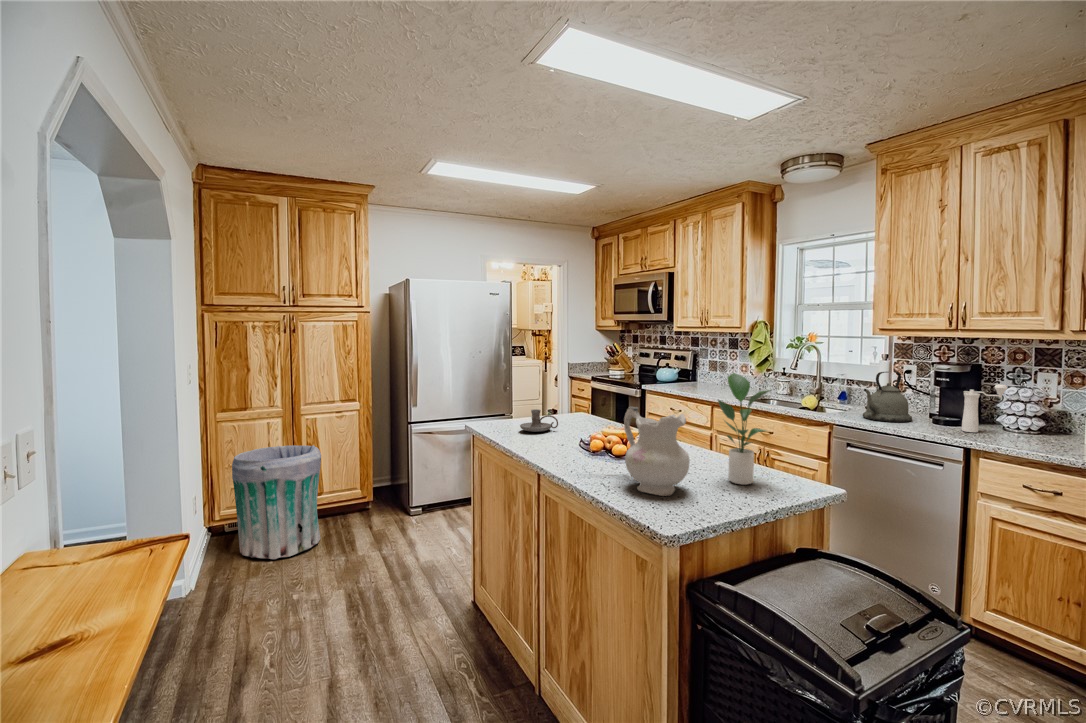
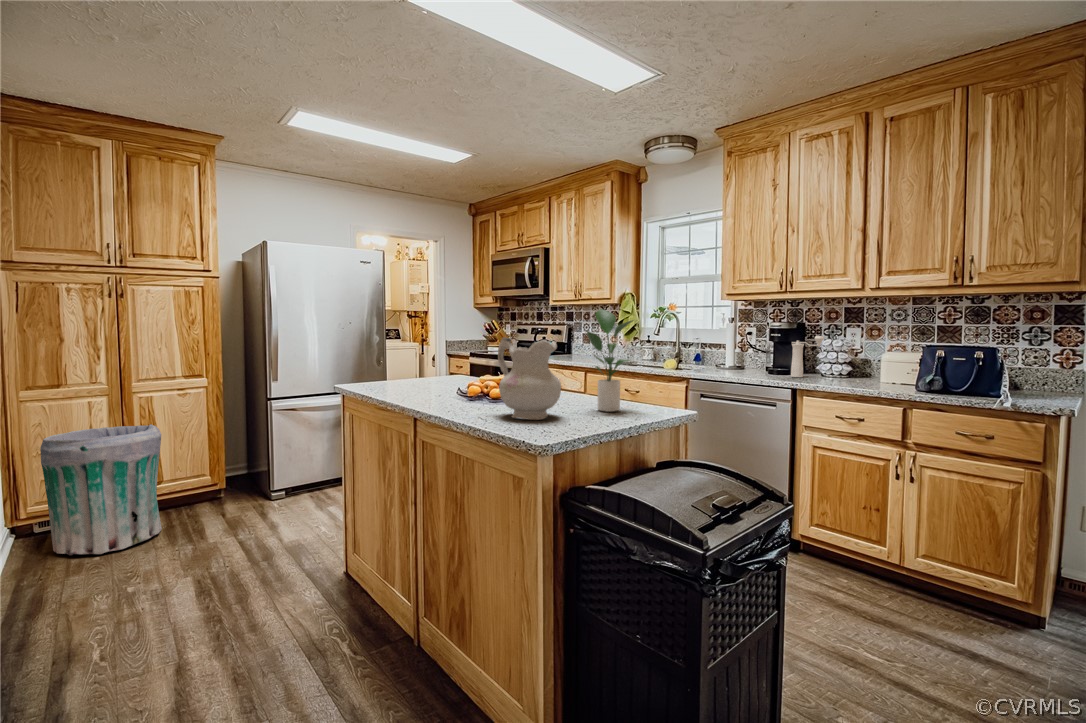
kettle: present [863,372,912,422] -> none [714,330,753,374]
candle holder: present [520,409,558,432] -> none [393,364,433,386]

